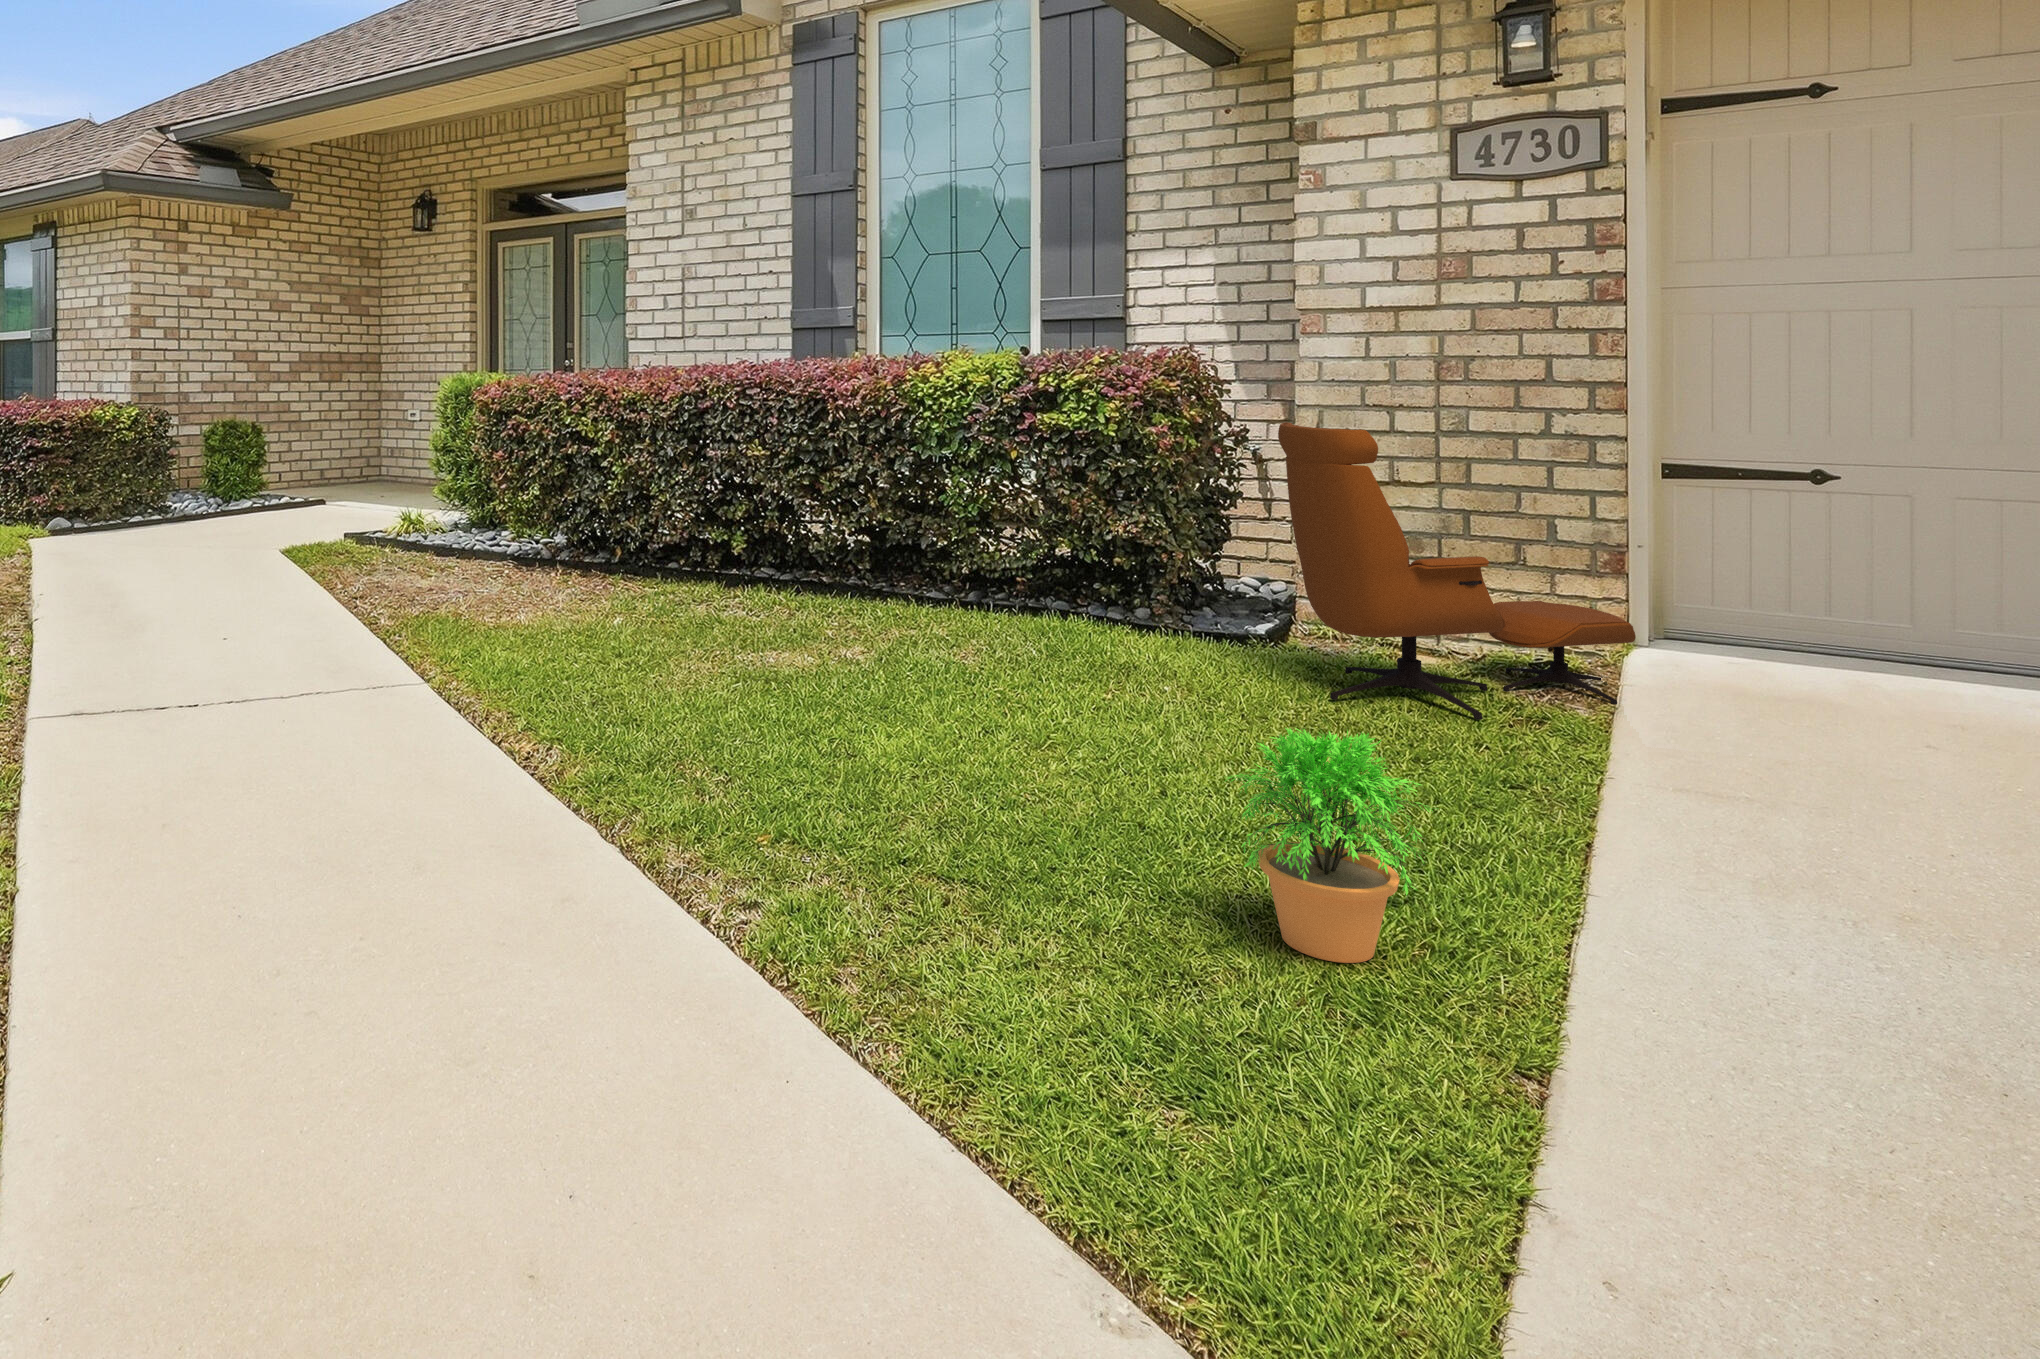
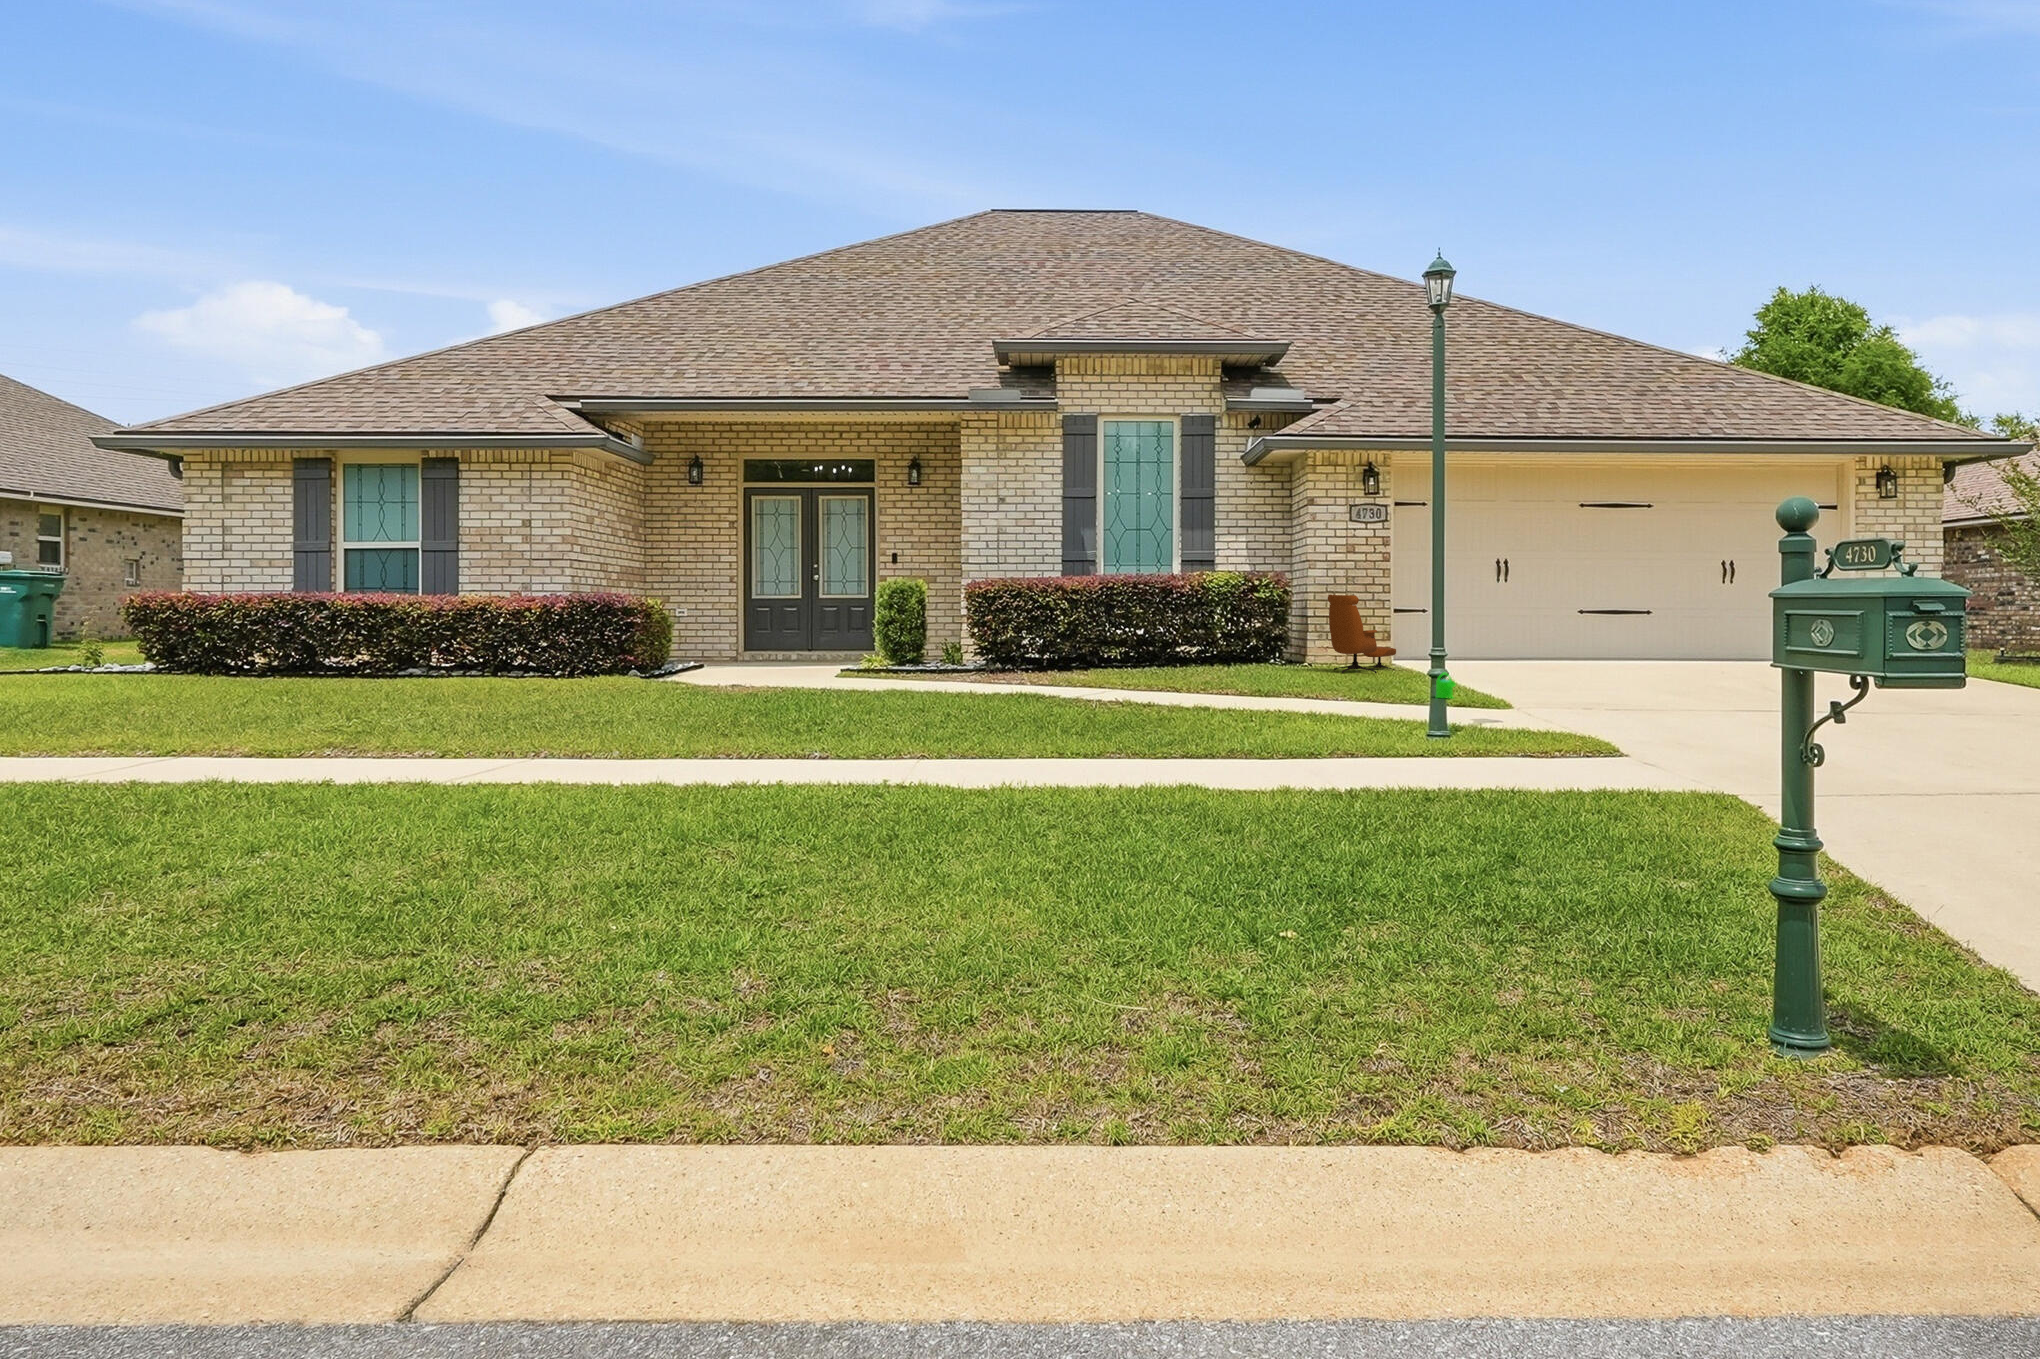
potted plant: present [1226,728,1431,963] -> none [1390,647,1427,691]
watering can: none [1312,985,1466,1189] -> present [1436,672,1456,698]

